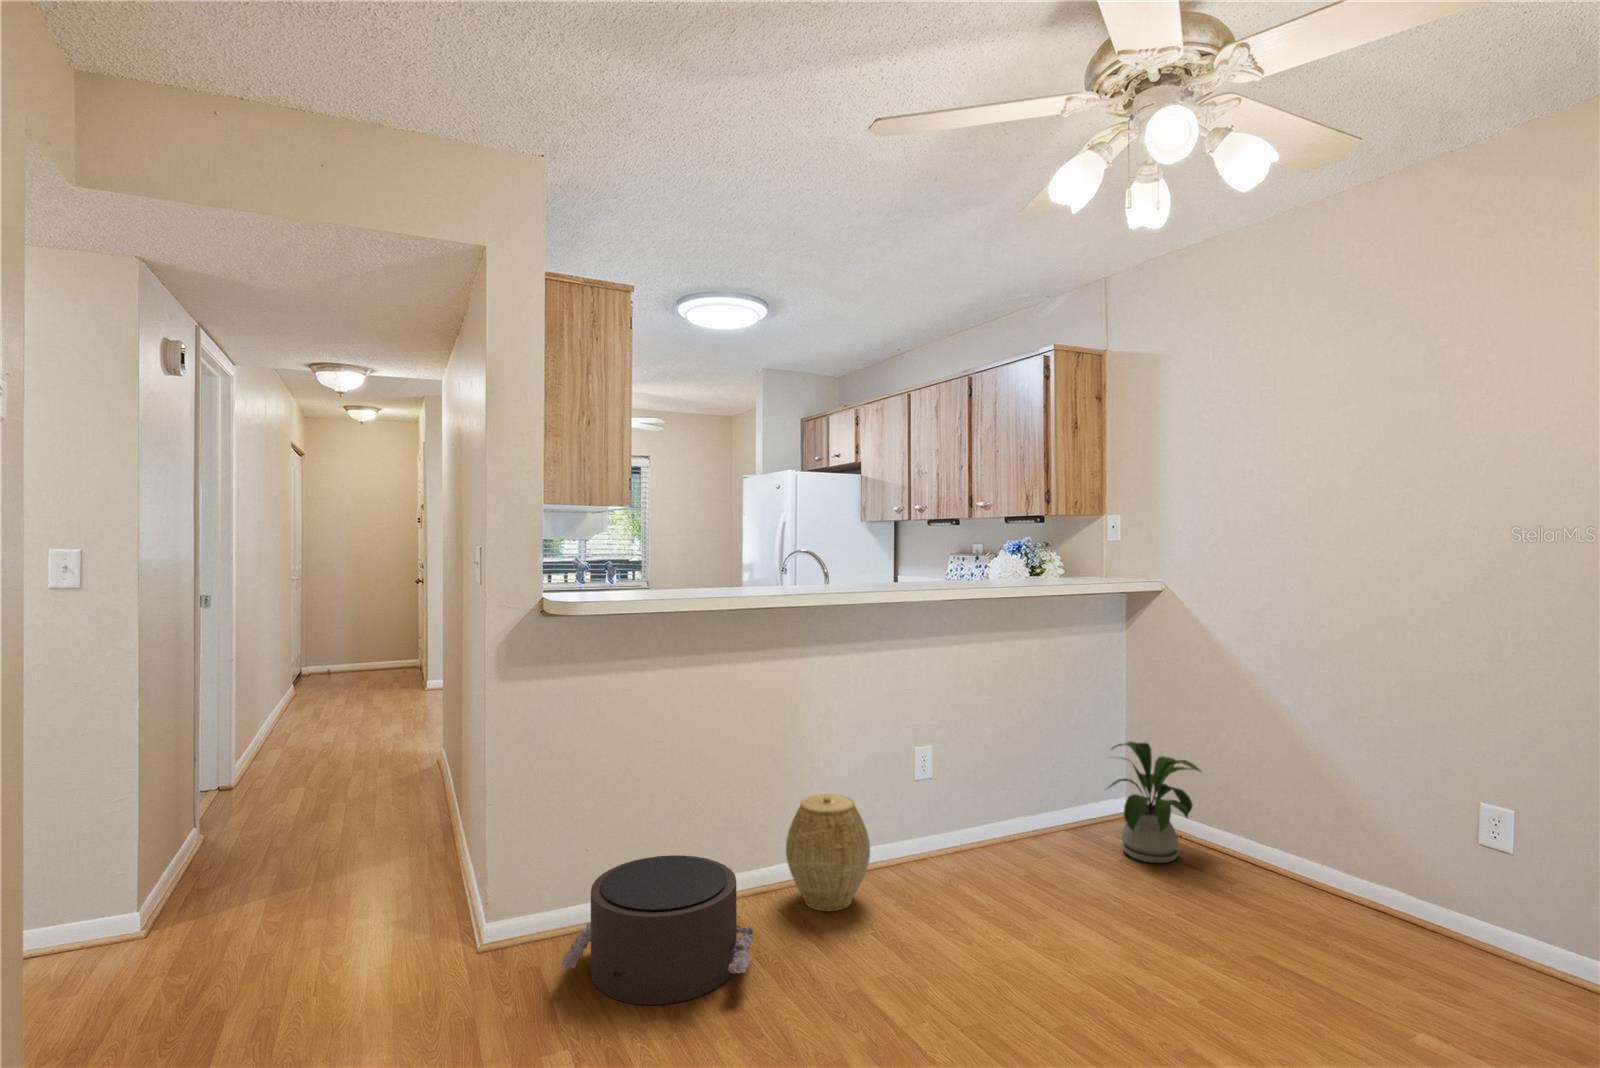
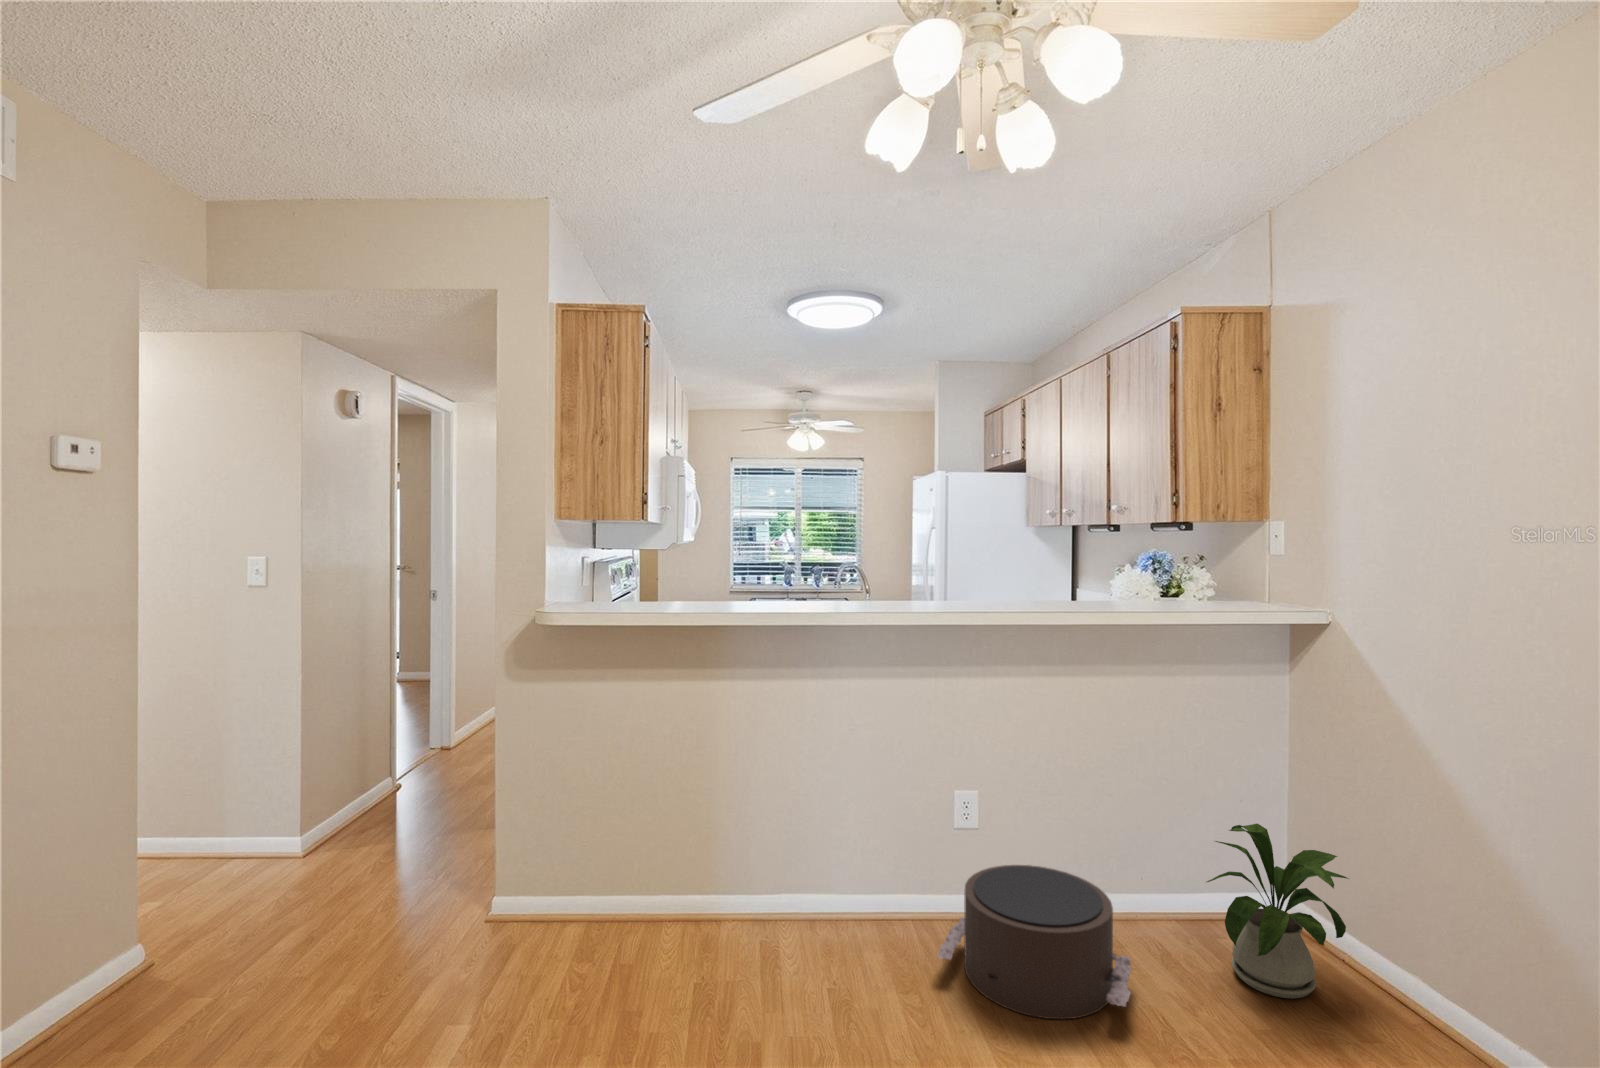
woven basket: present [786,794,870,911] -> none [771,831,863,964]
pouf: present [560,855,753,1005] -> present [938,865,1131,1019]

